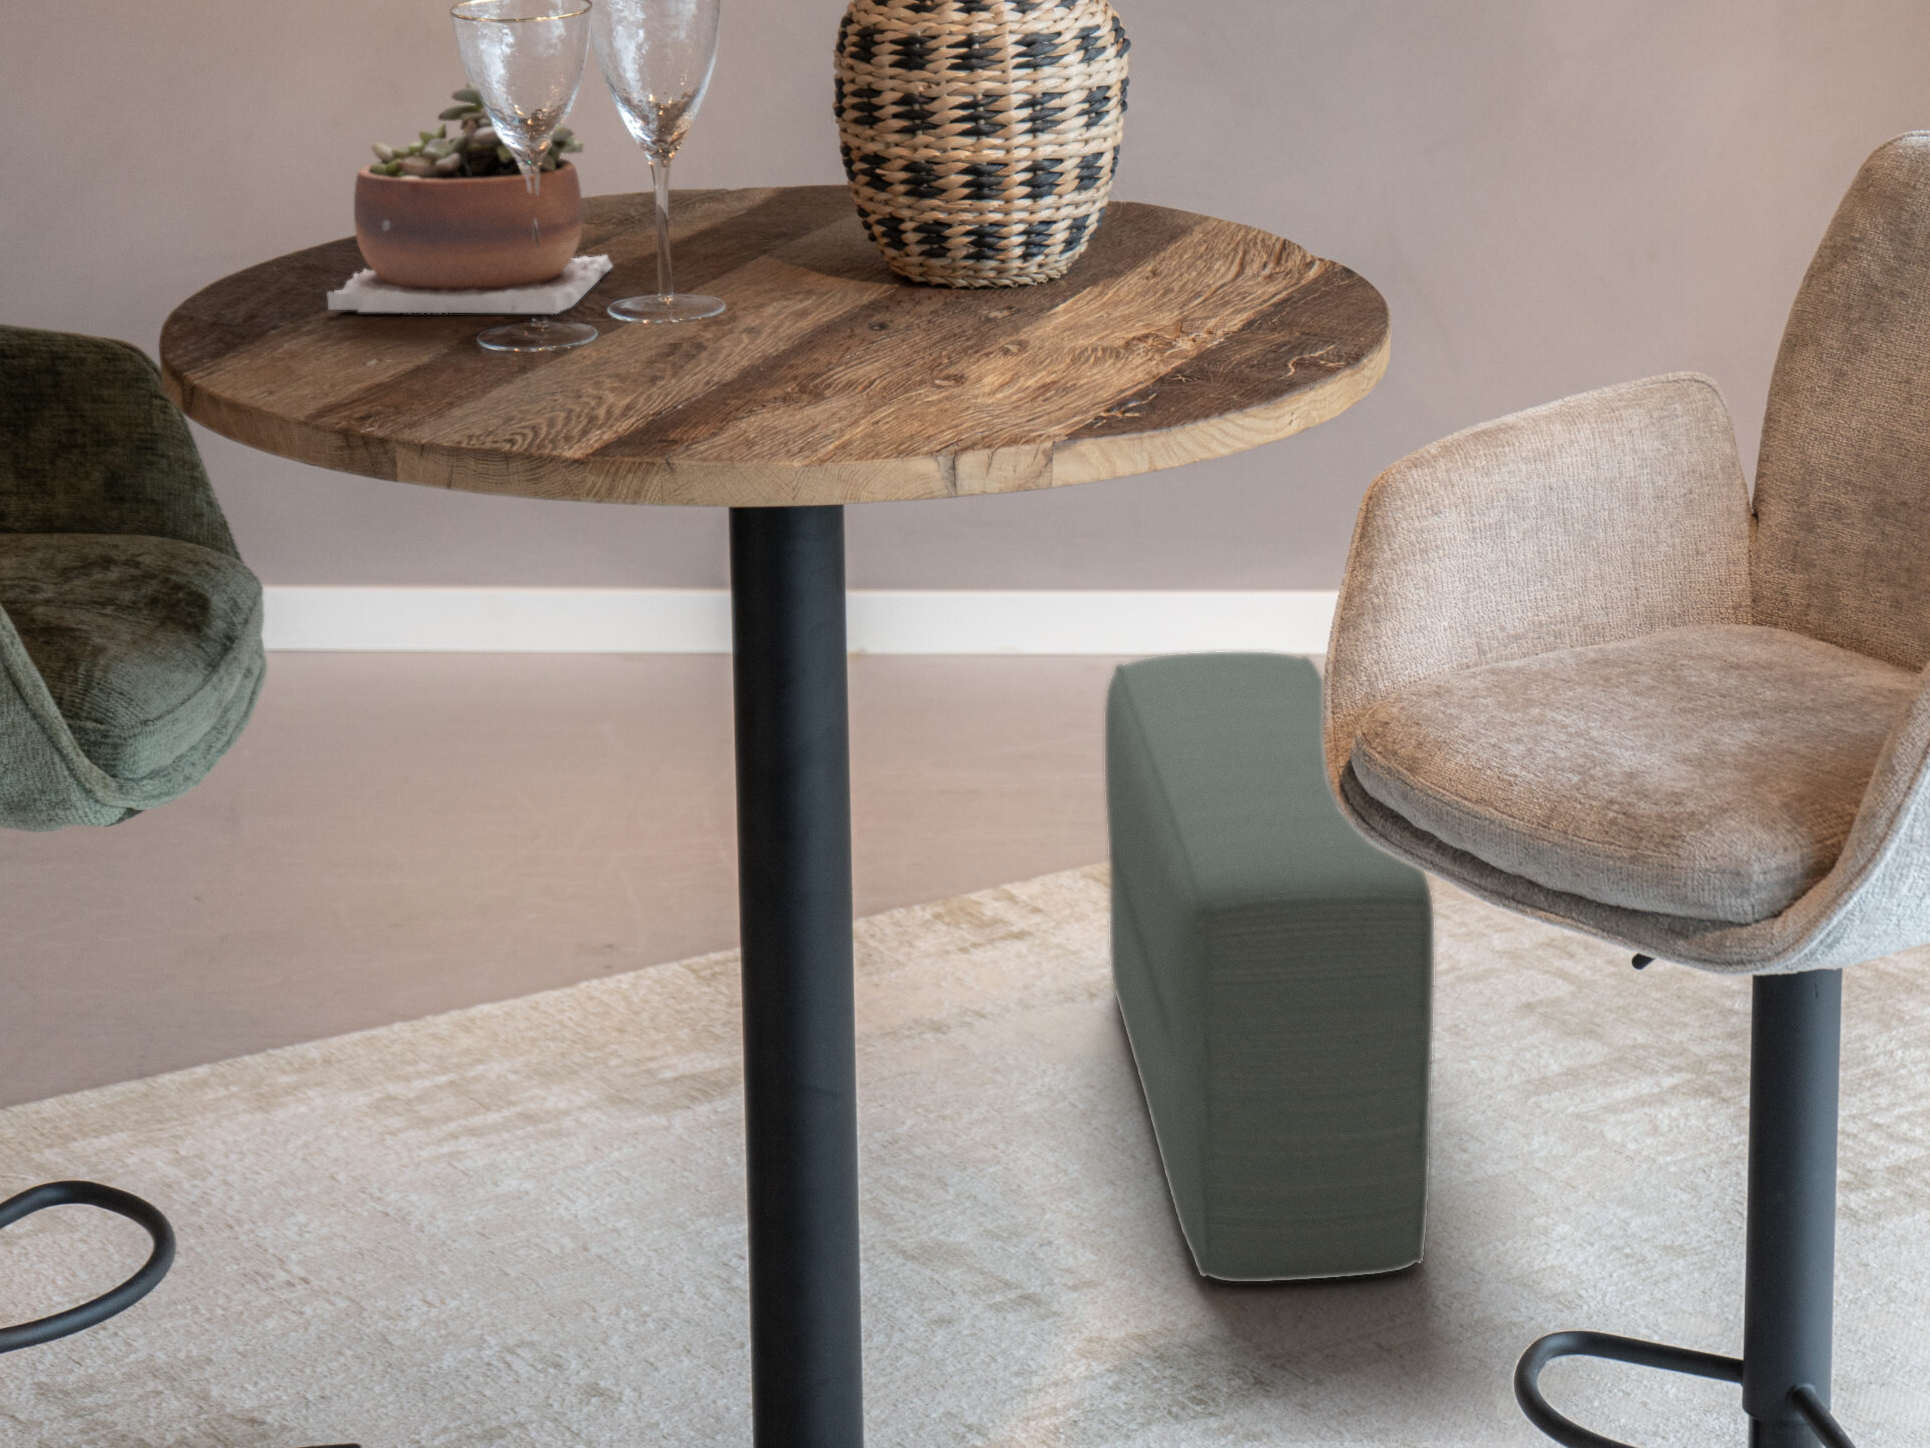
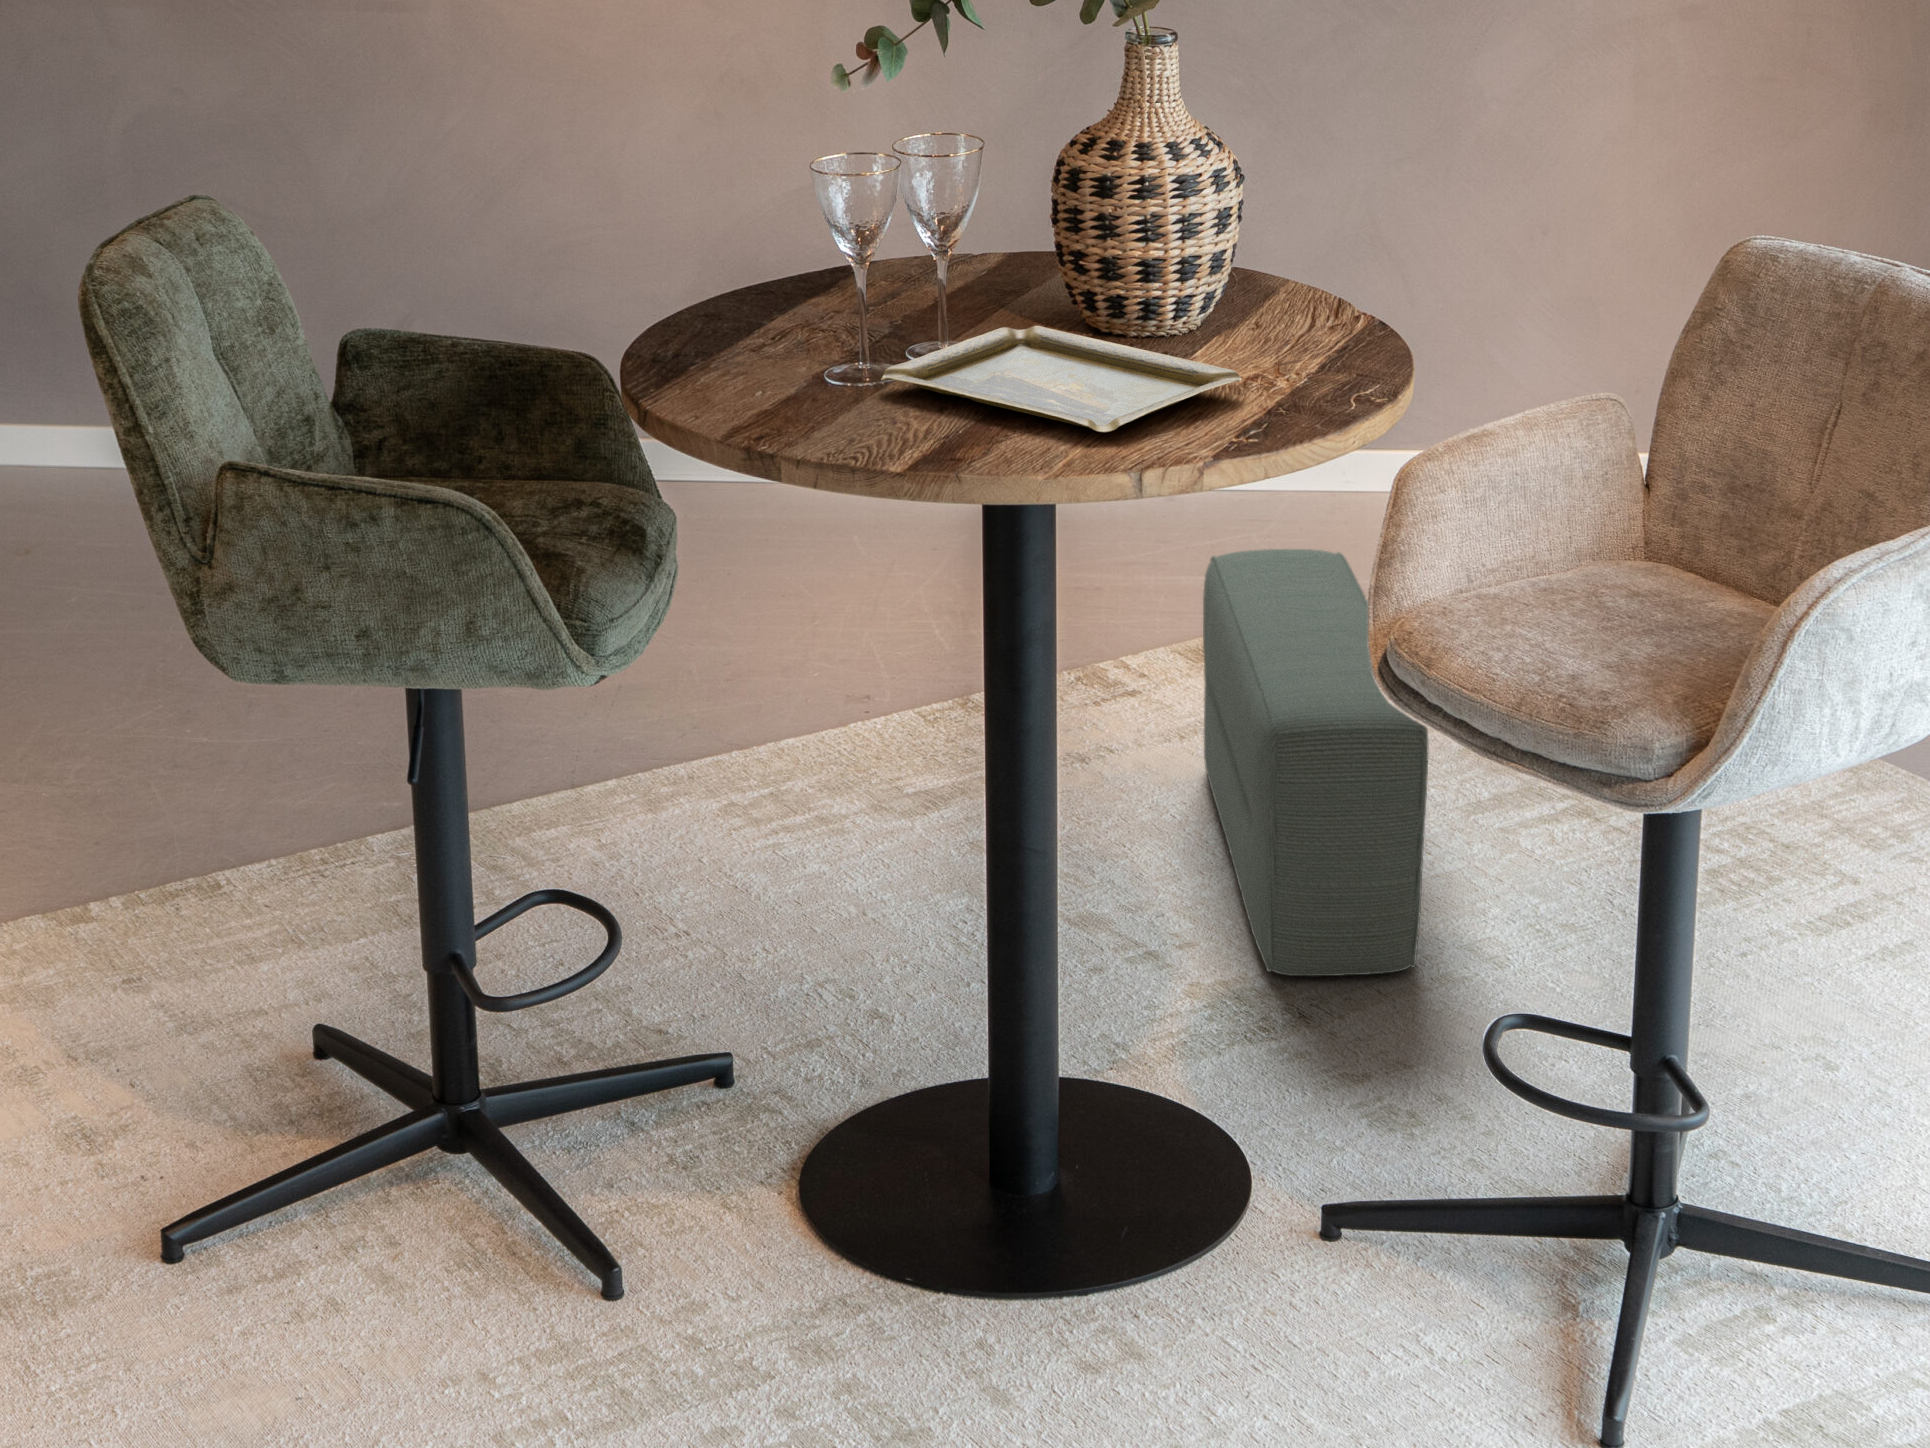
succulent plant: present [327,82,612,314] -> none [724,196,903,357]
tray: none [564,265,1120,399] -> present [881,326,1242,432]

